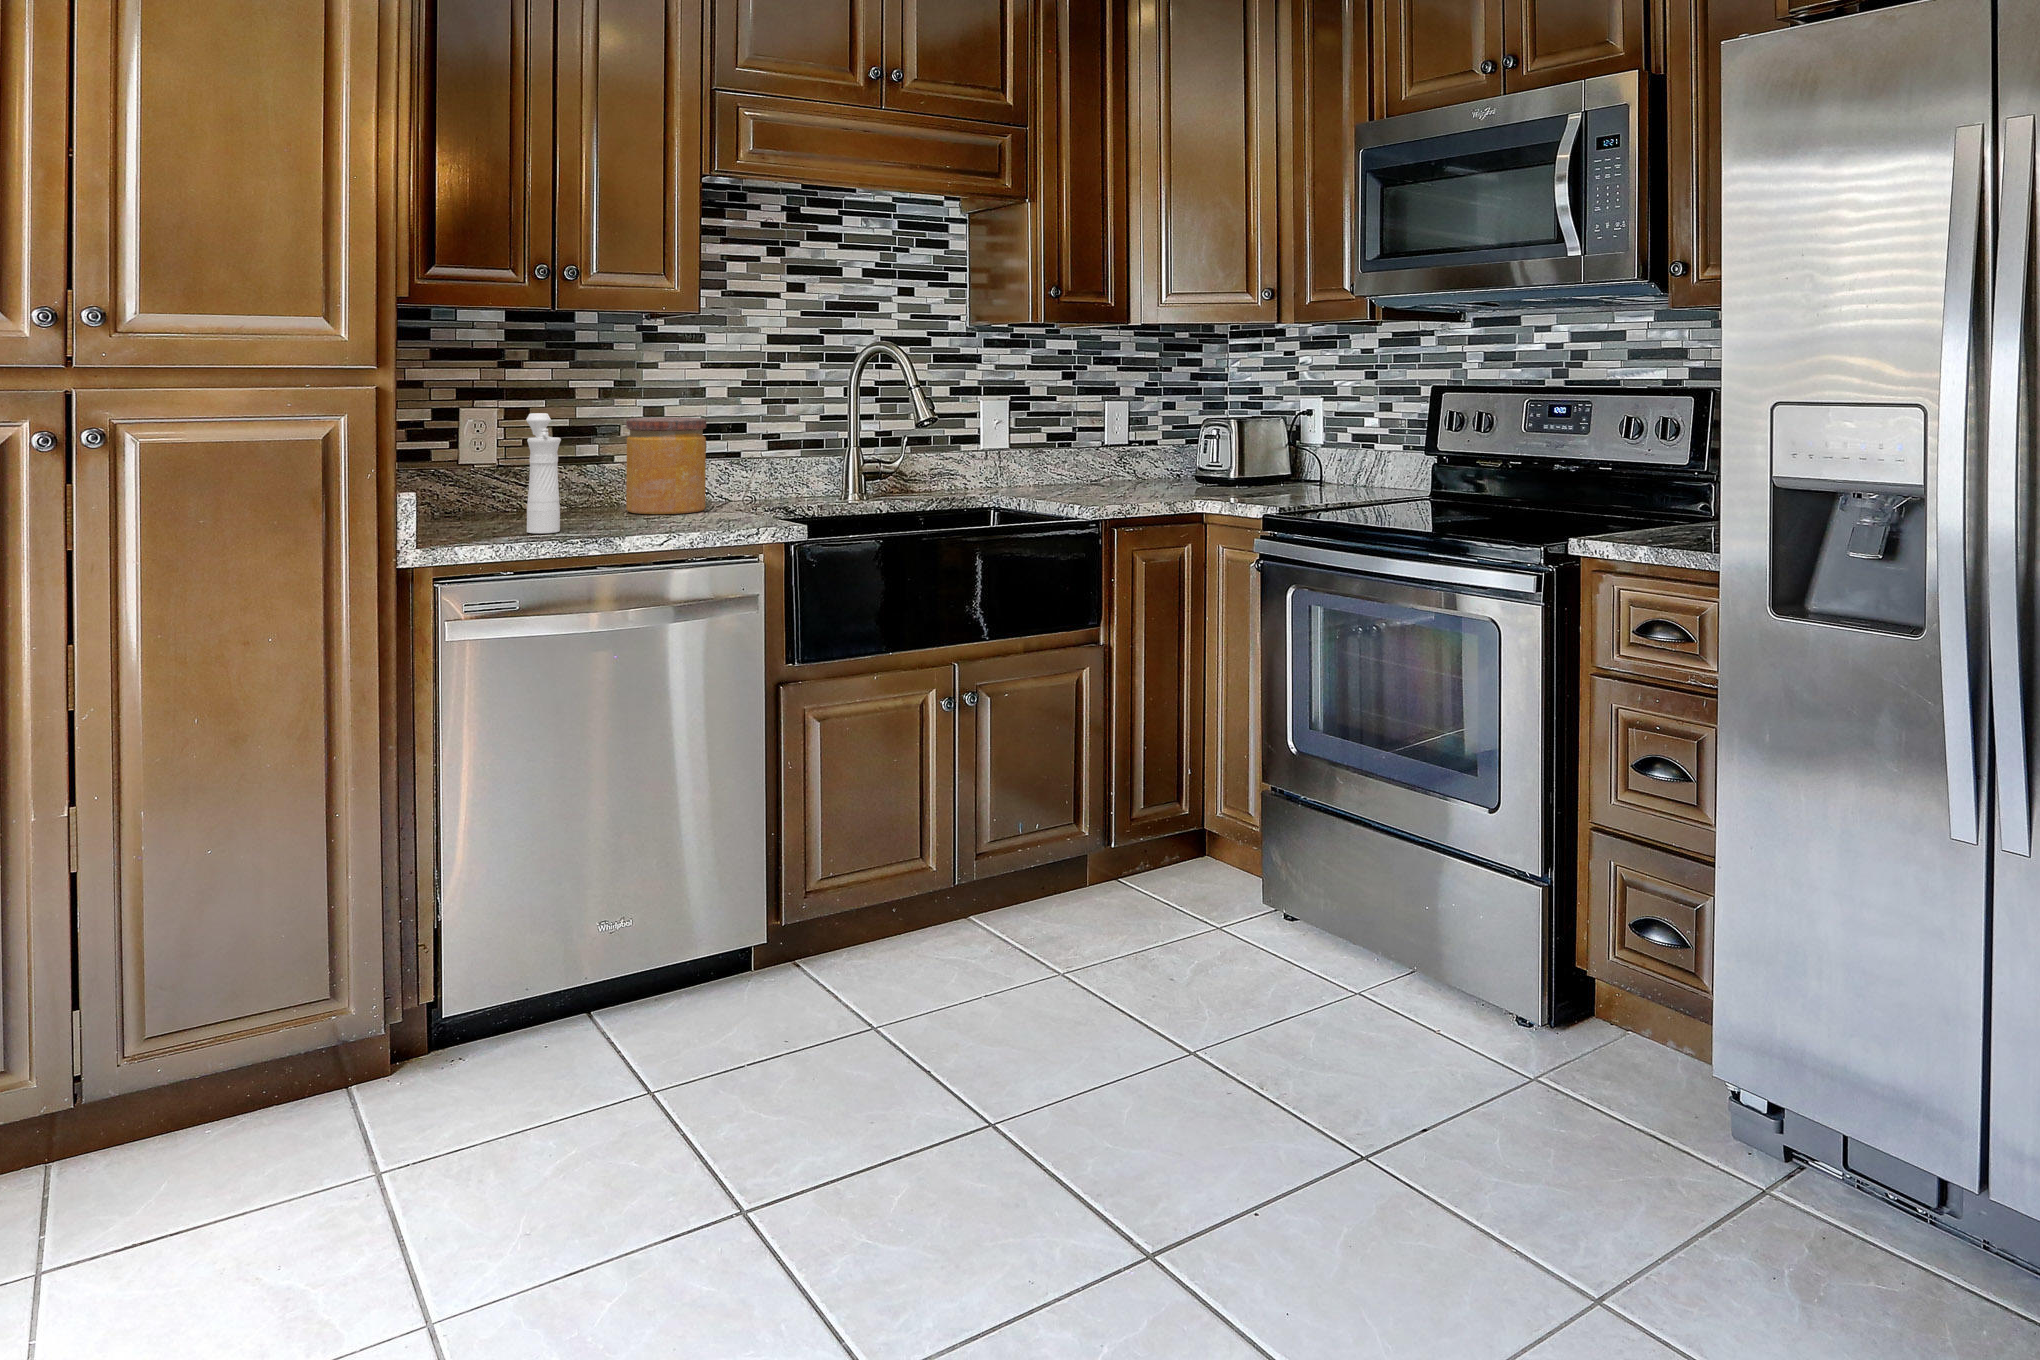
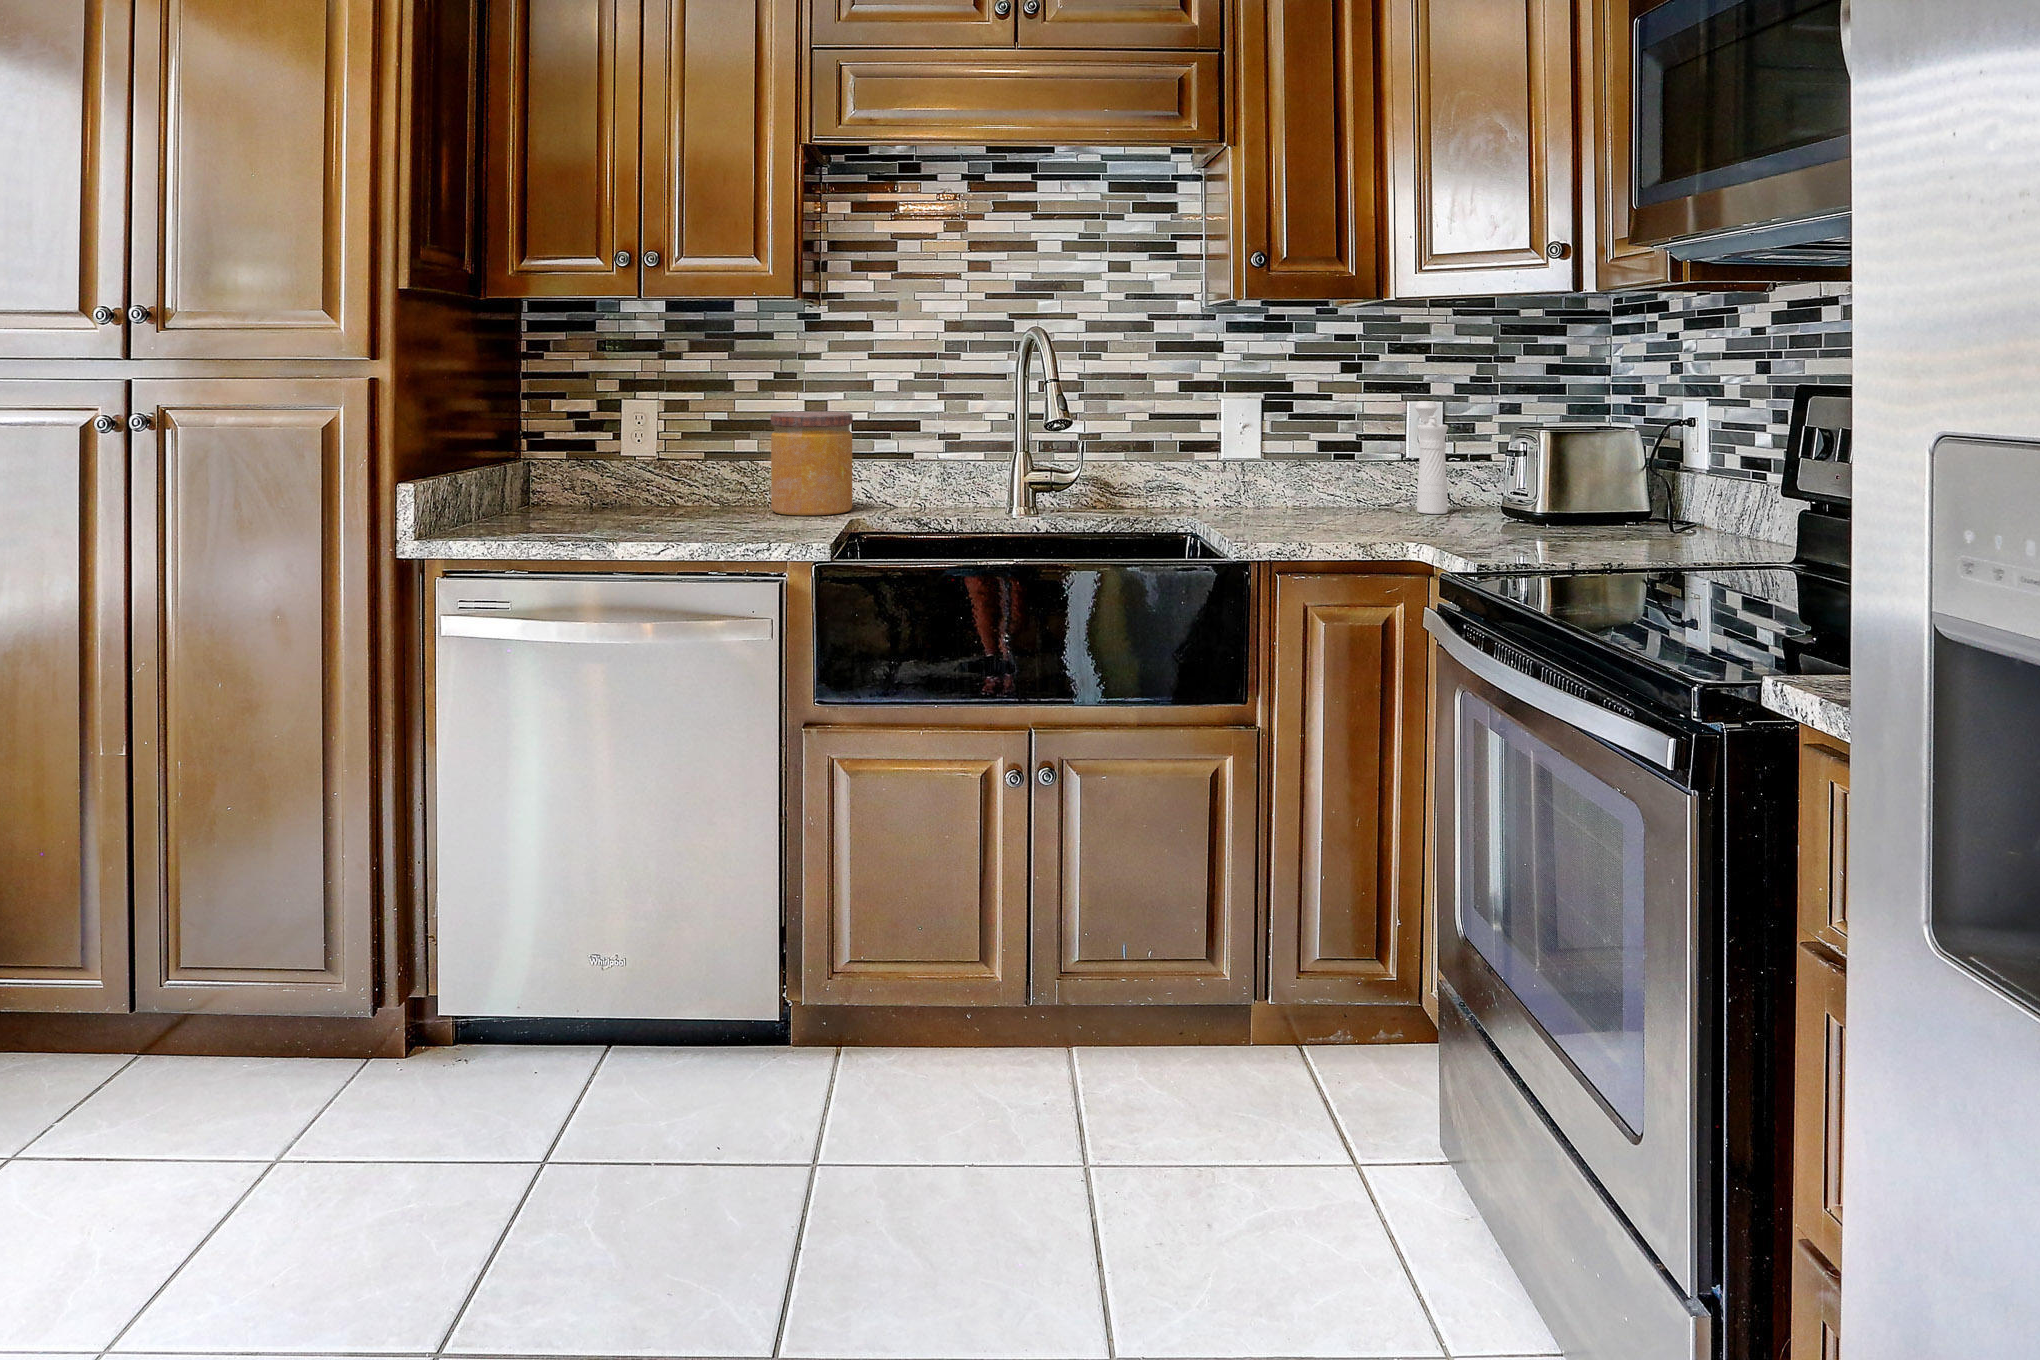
pepper mill: present [526,413,561,533] -> present [1415,401,1448,514]

